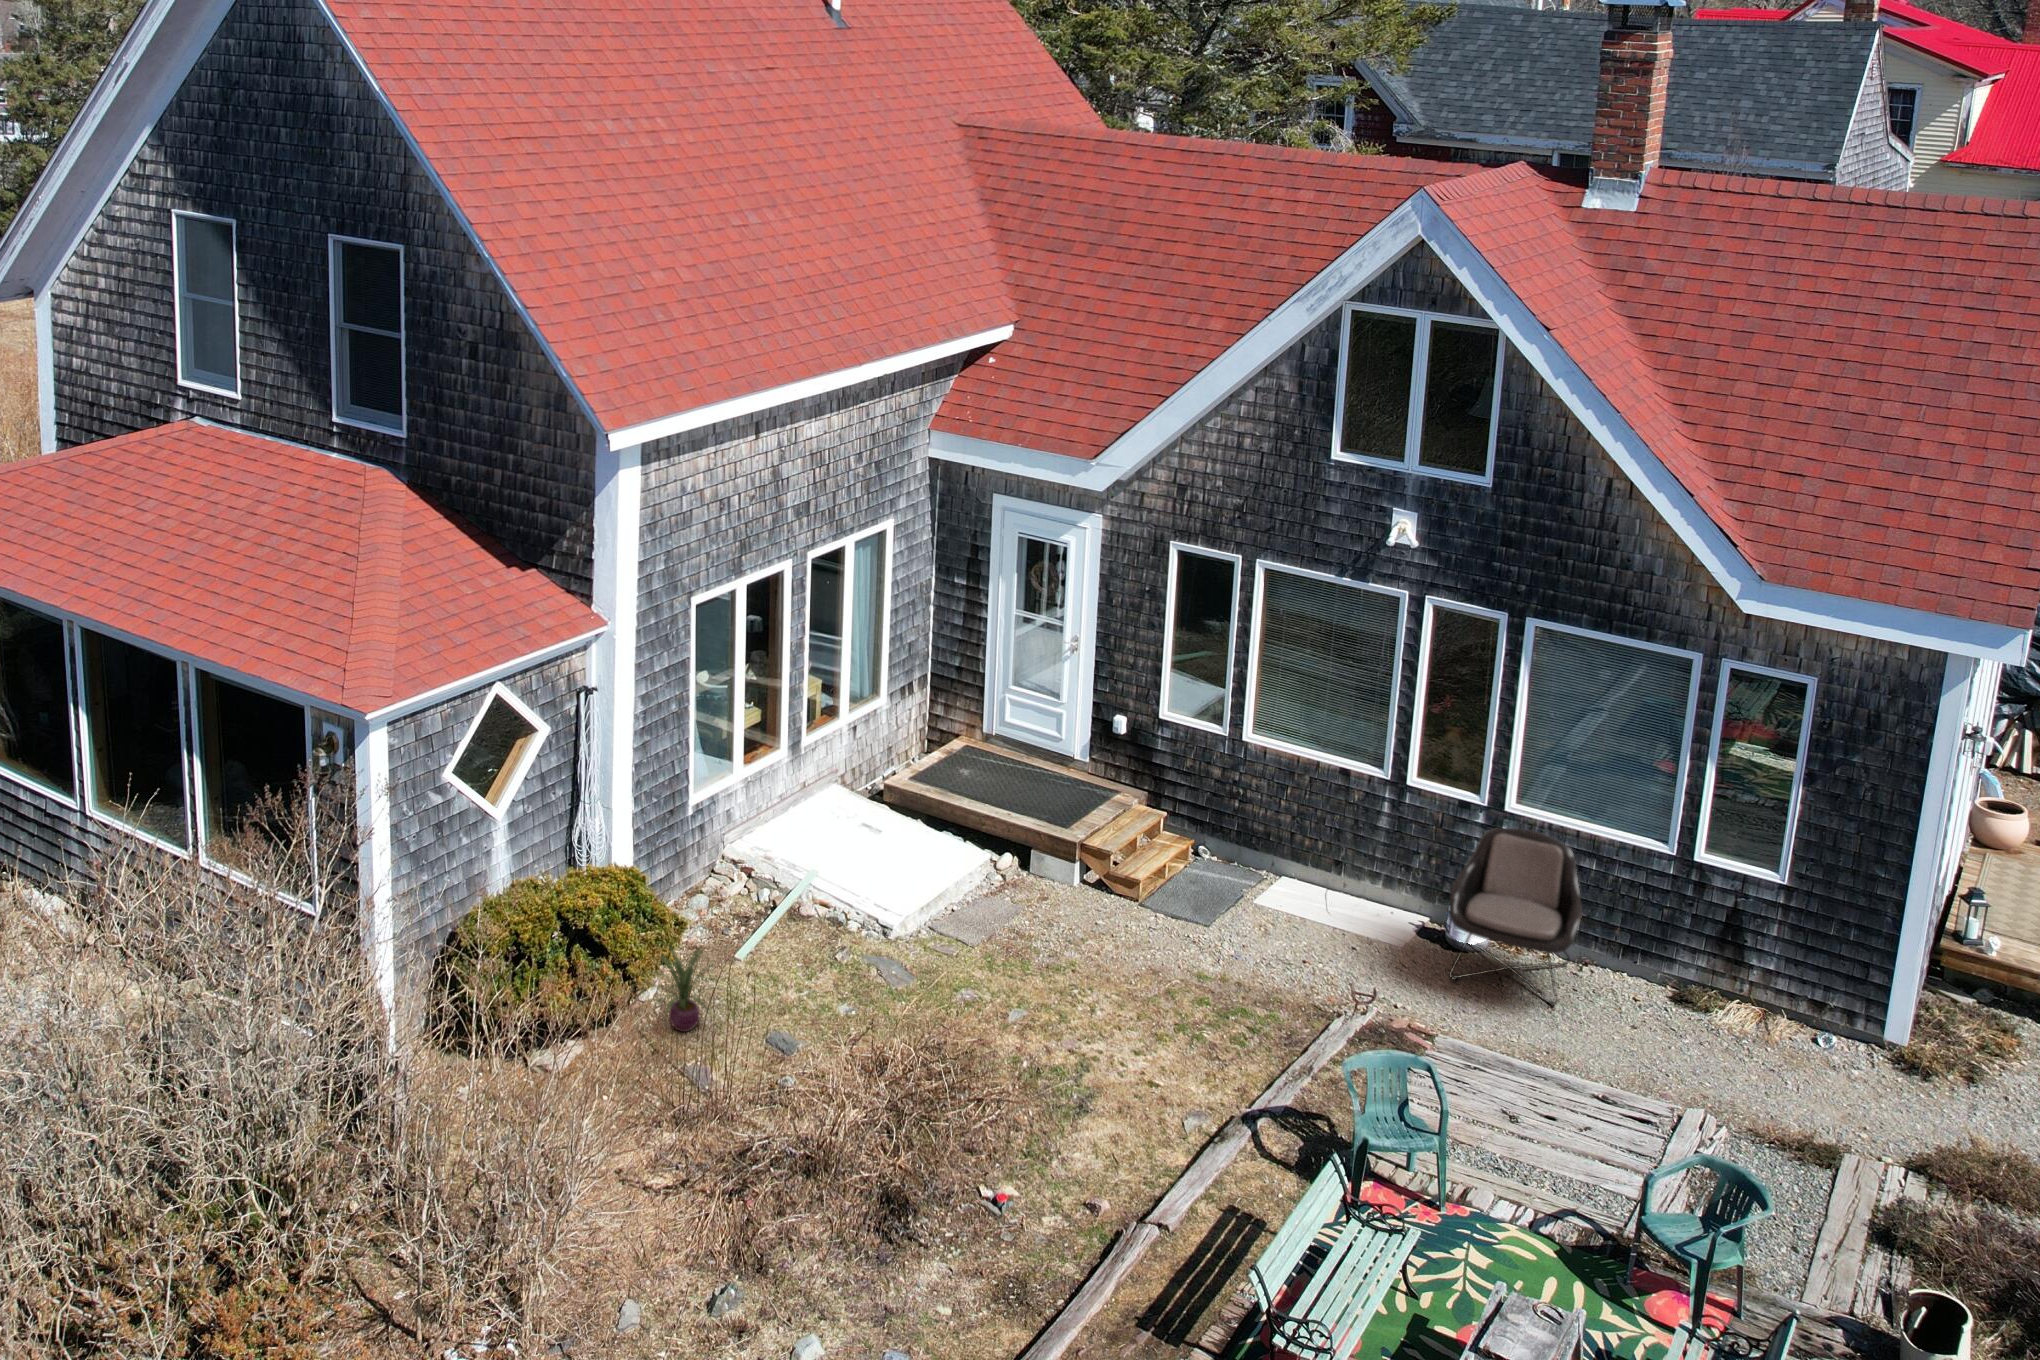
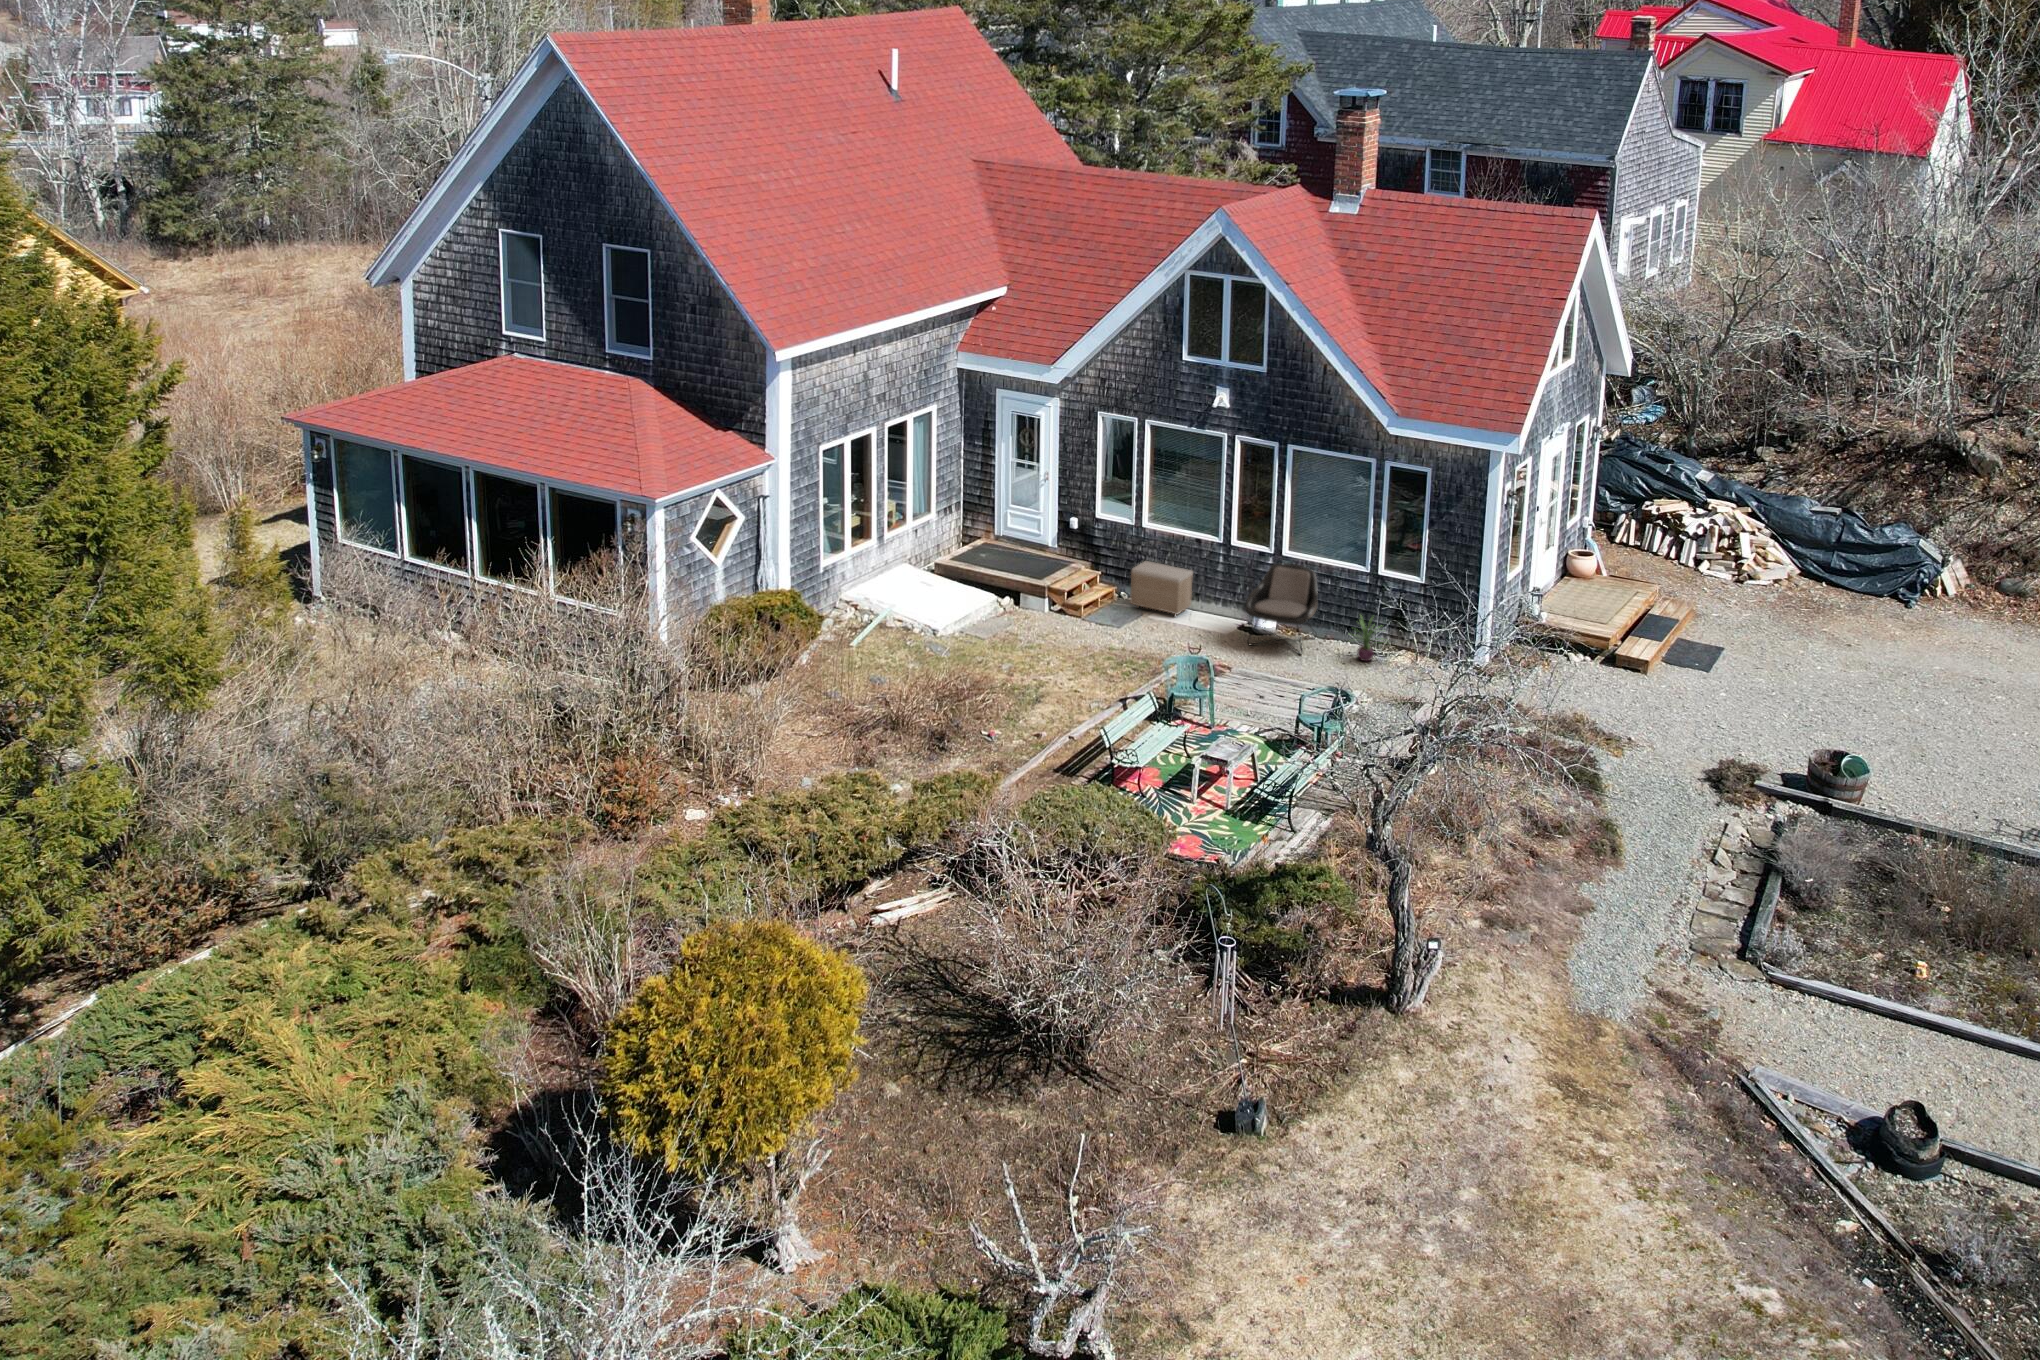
storage bench: none [1221,800,1334,906] -> present [1130,561,1193,616]
decorative plant: present [652,945,715,1032] -> present [1355,616,1382,661]

